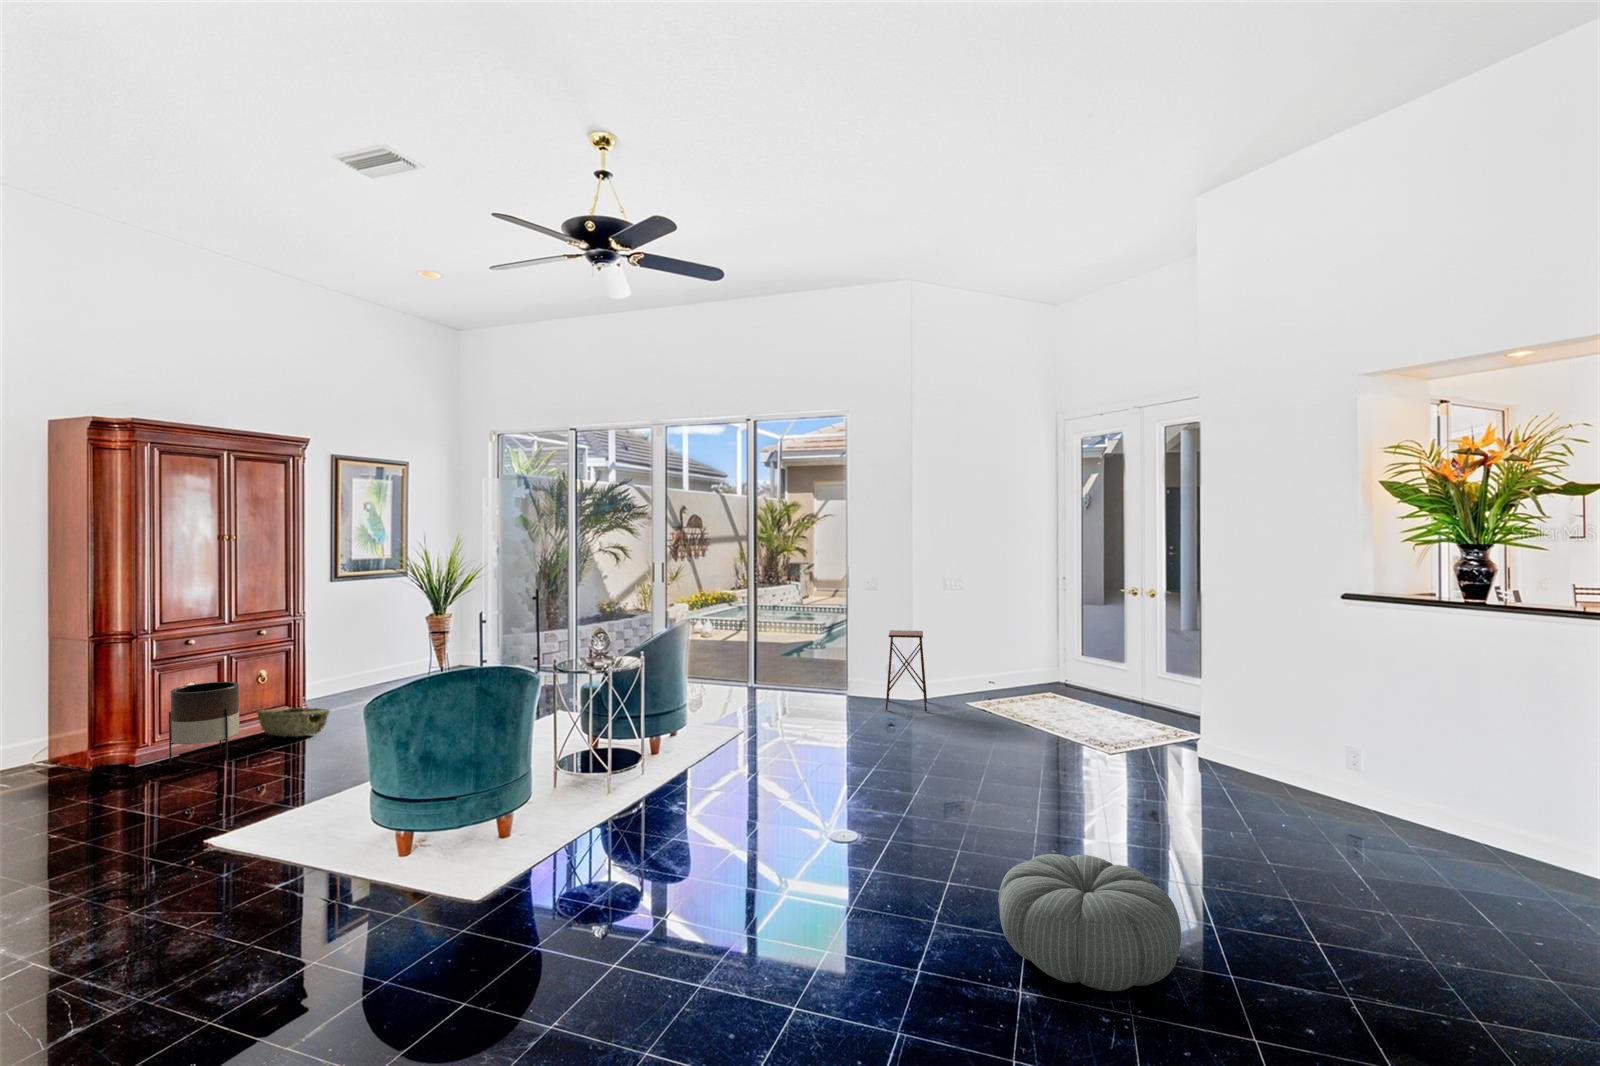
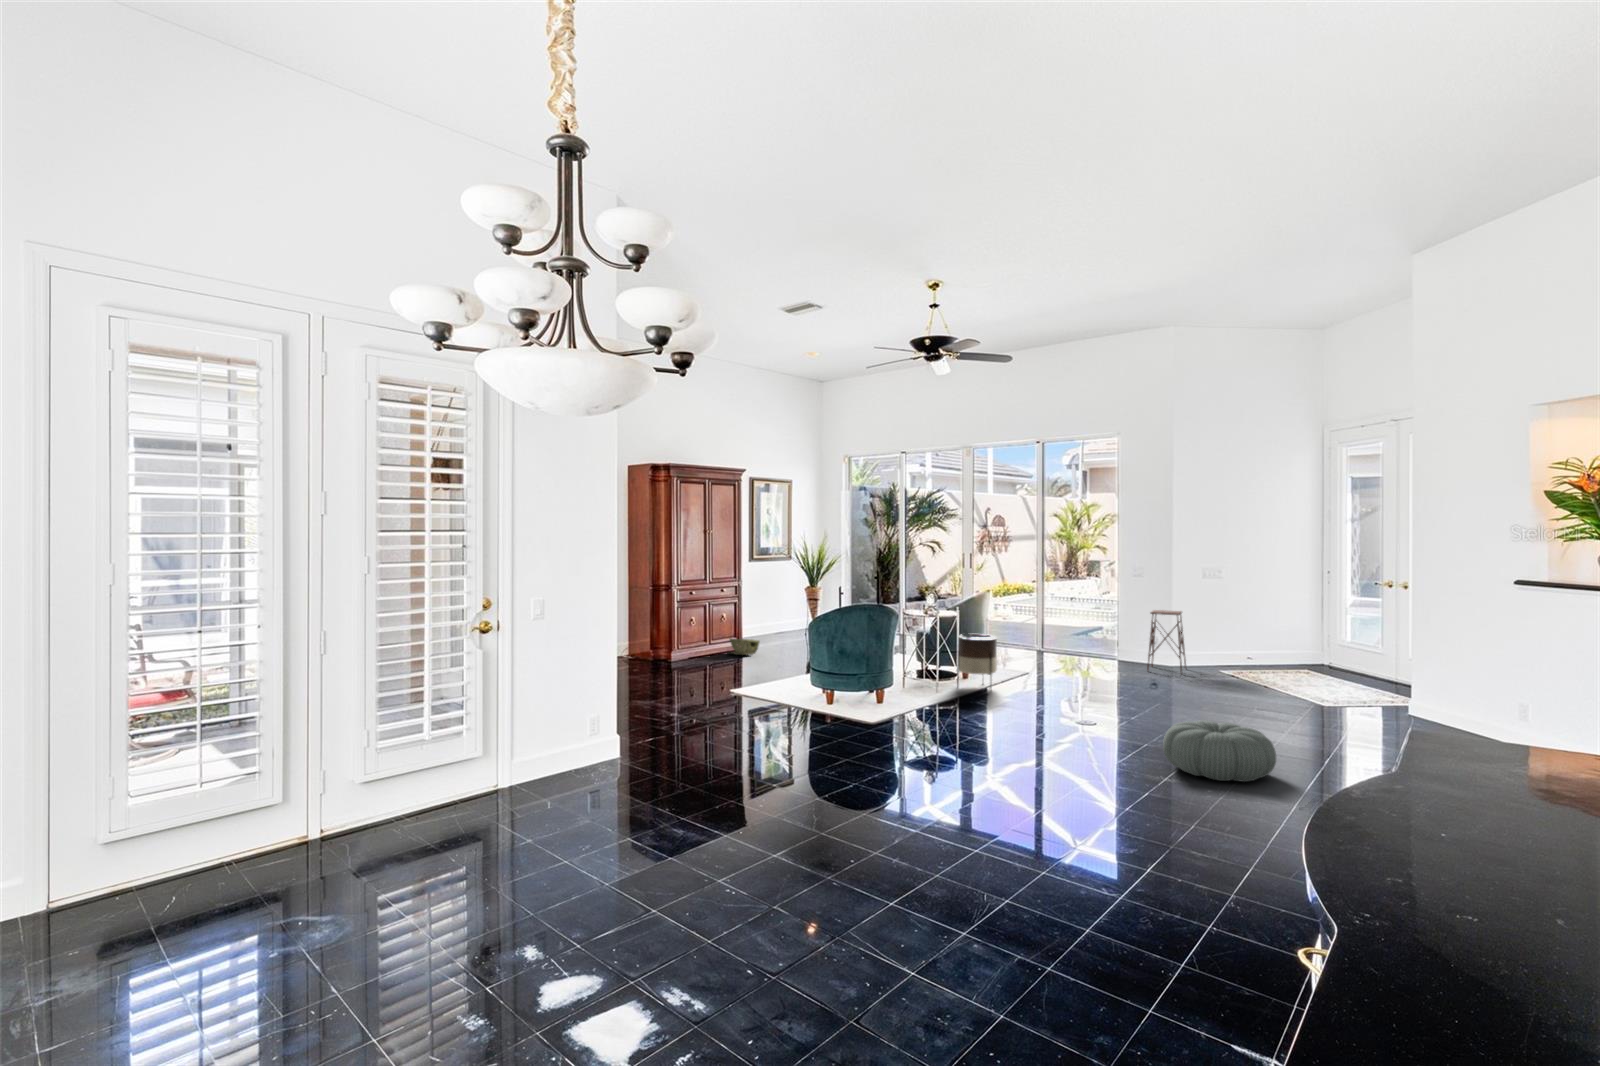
planter: present [169,682,240,766] -> present [958,634,997,676]

